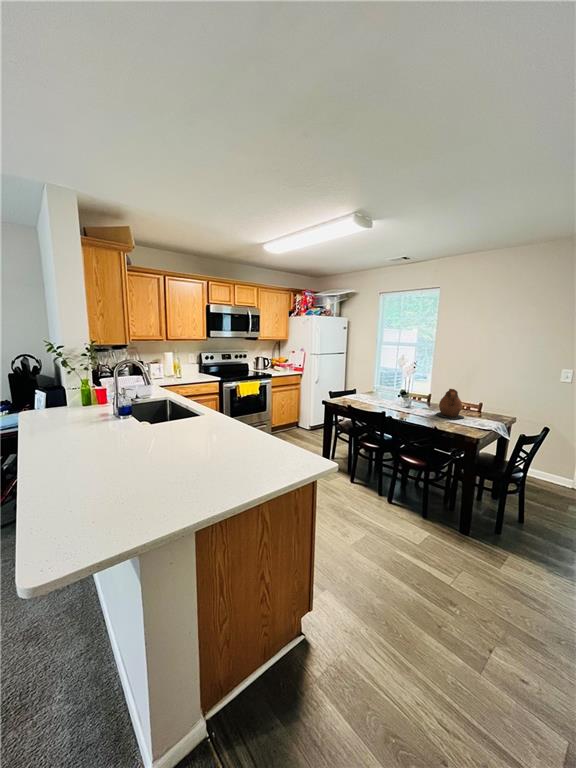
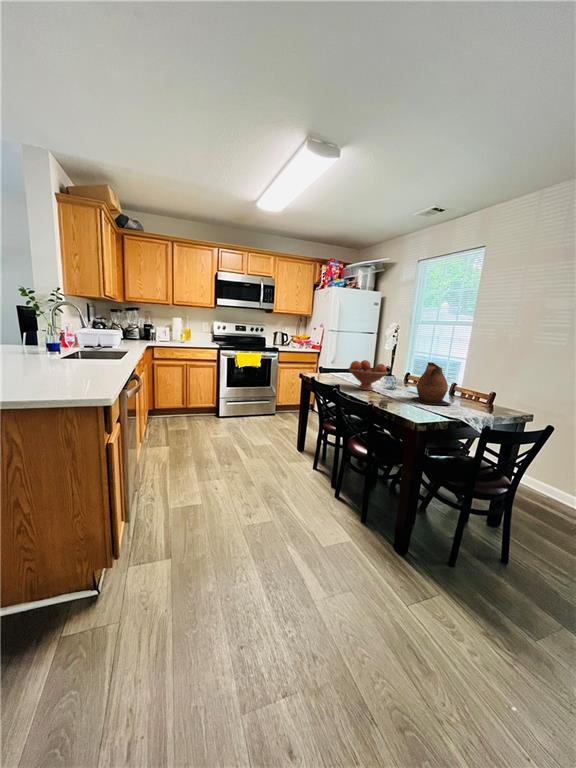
fruit bowl: none [383,388,415,413] -> present [348,360,388,391]

